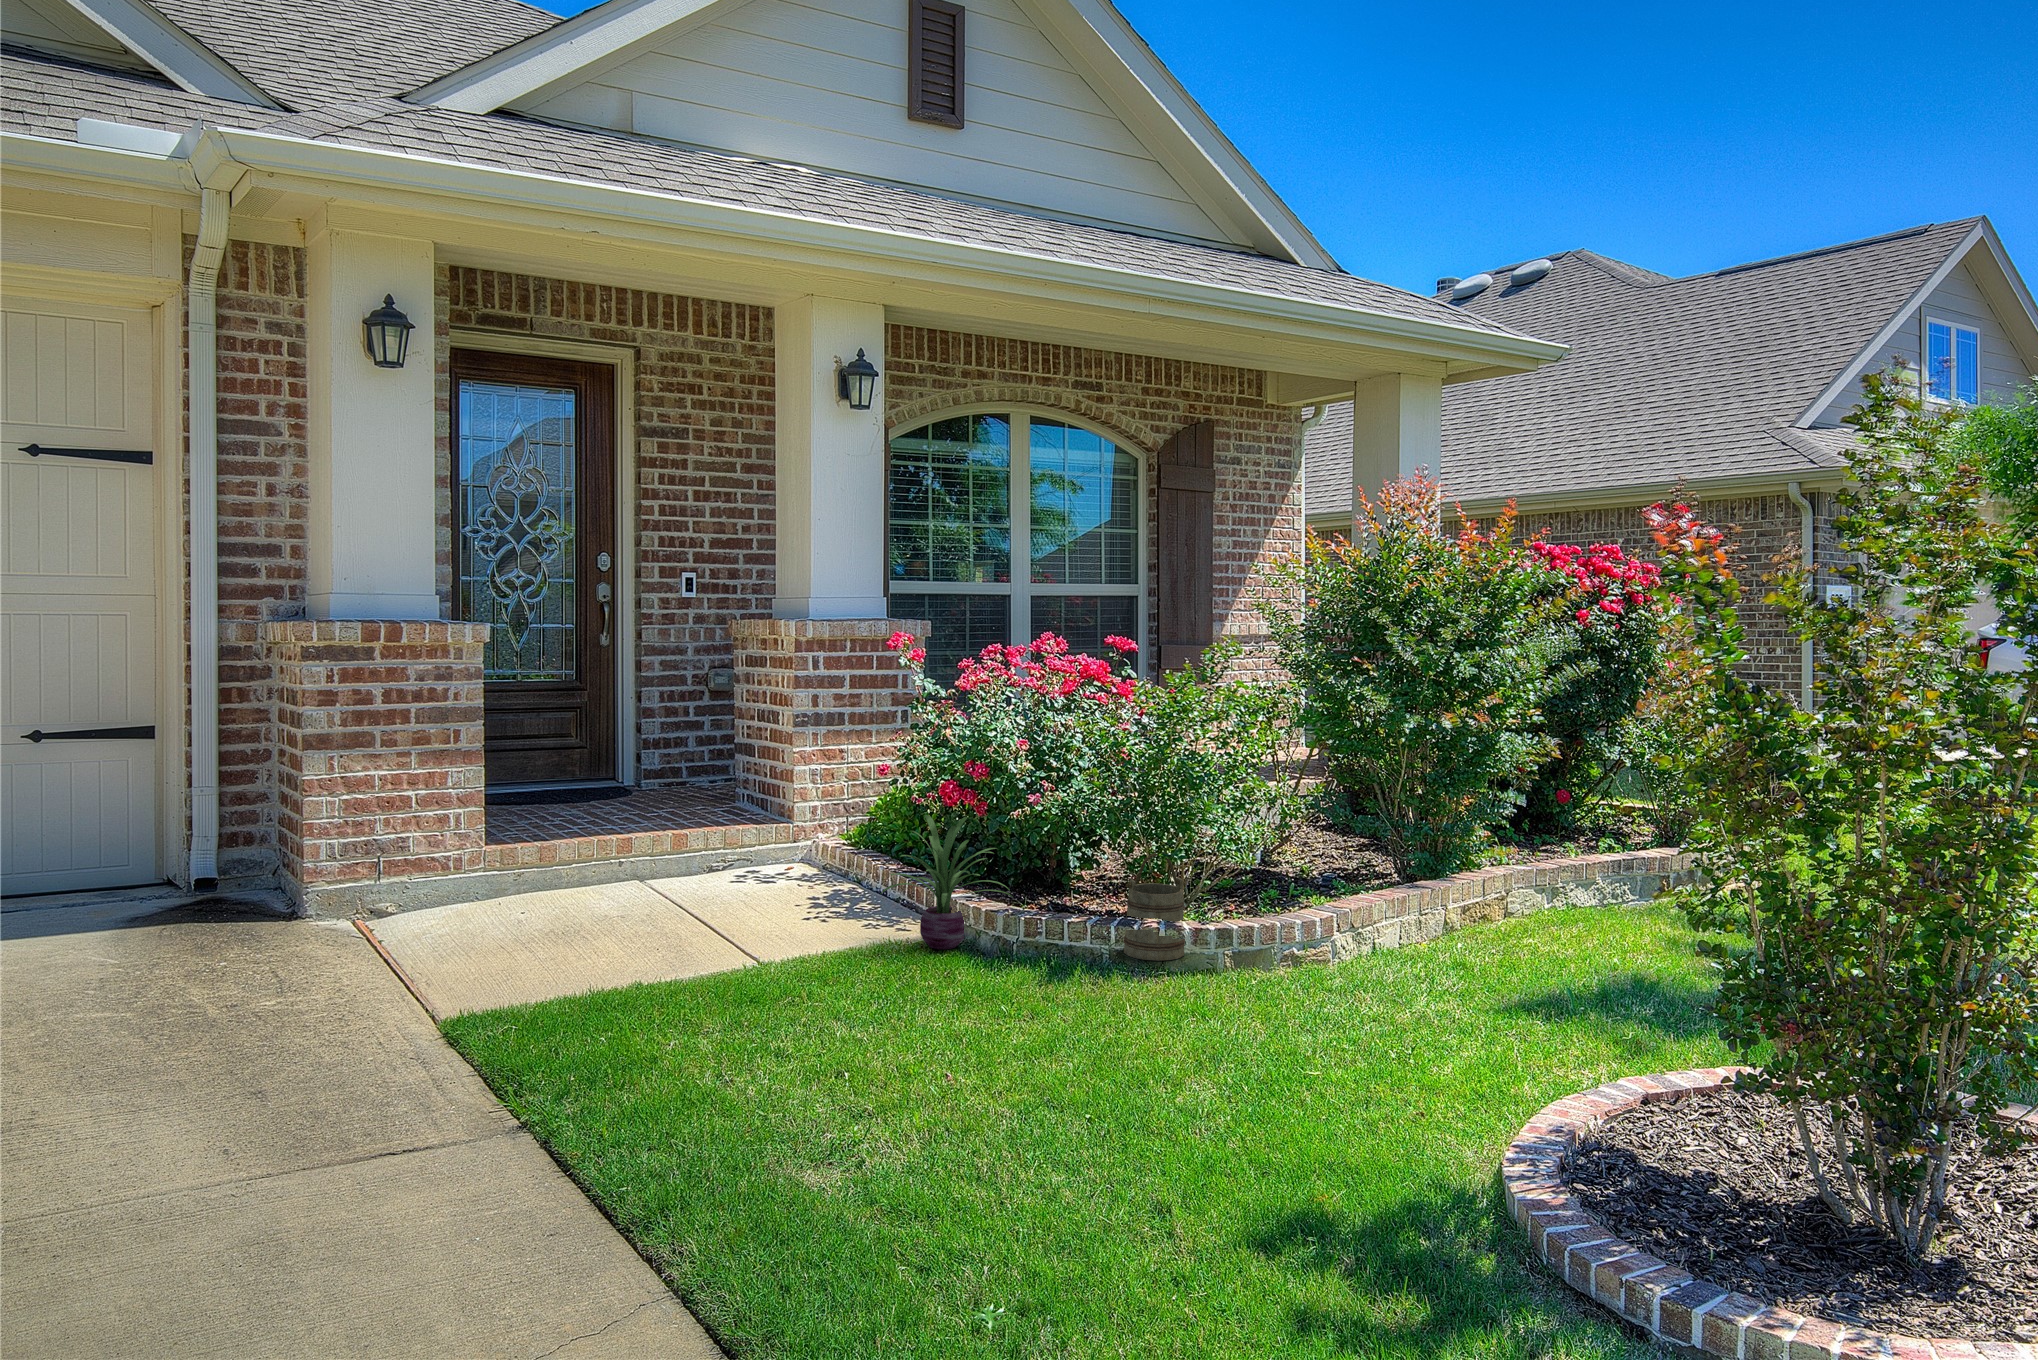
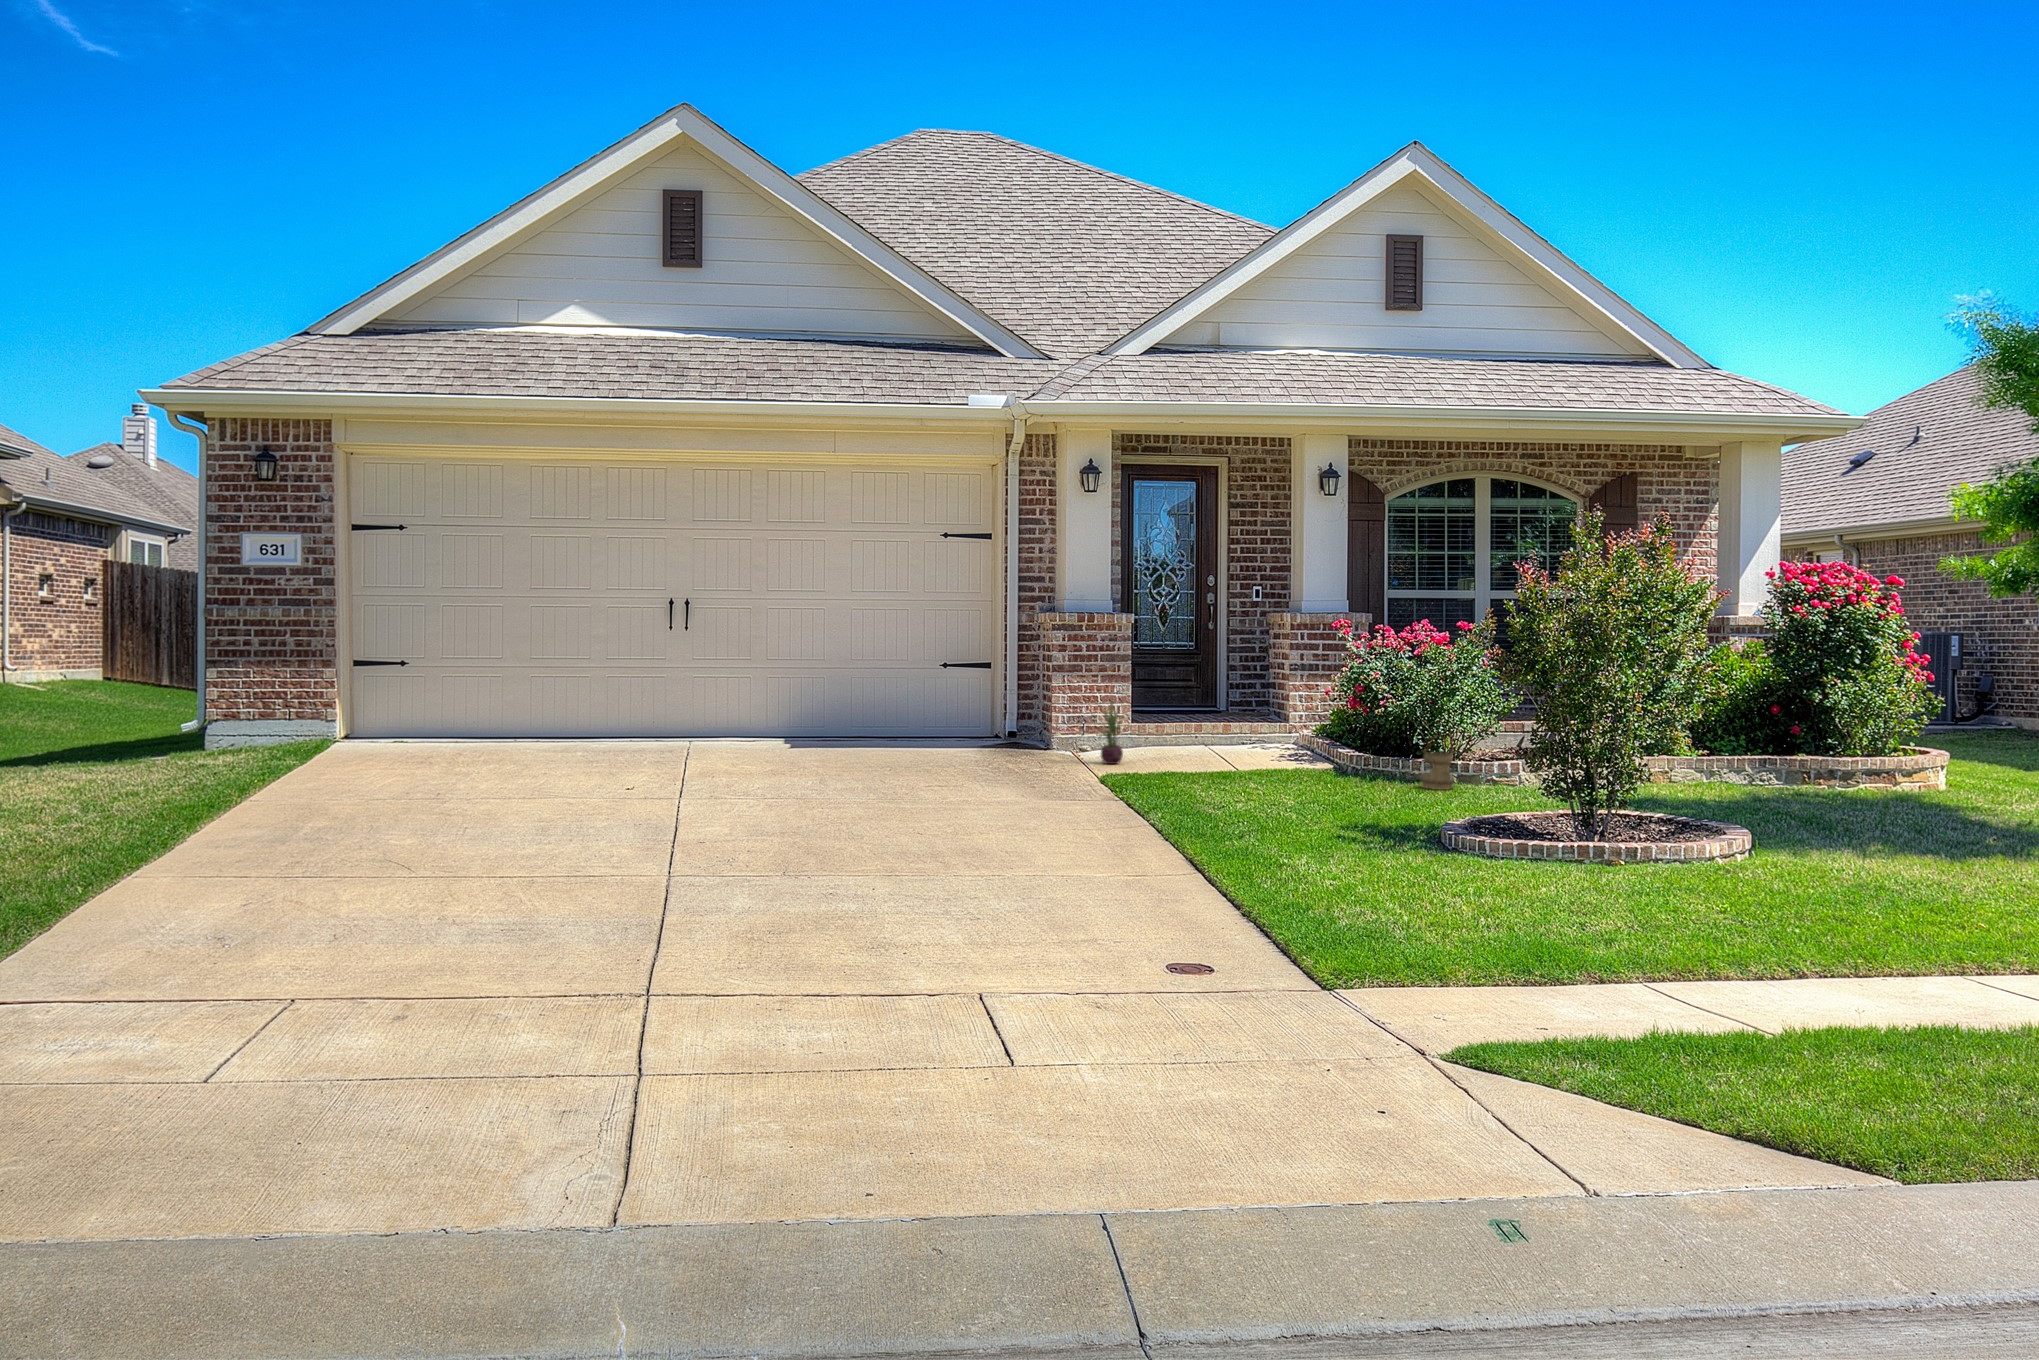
decorative plant: present [881,815,1011,949] -> present [1100,702,1128,764]

